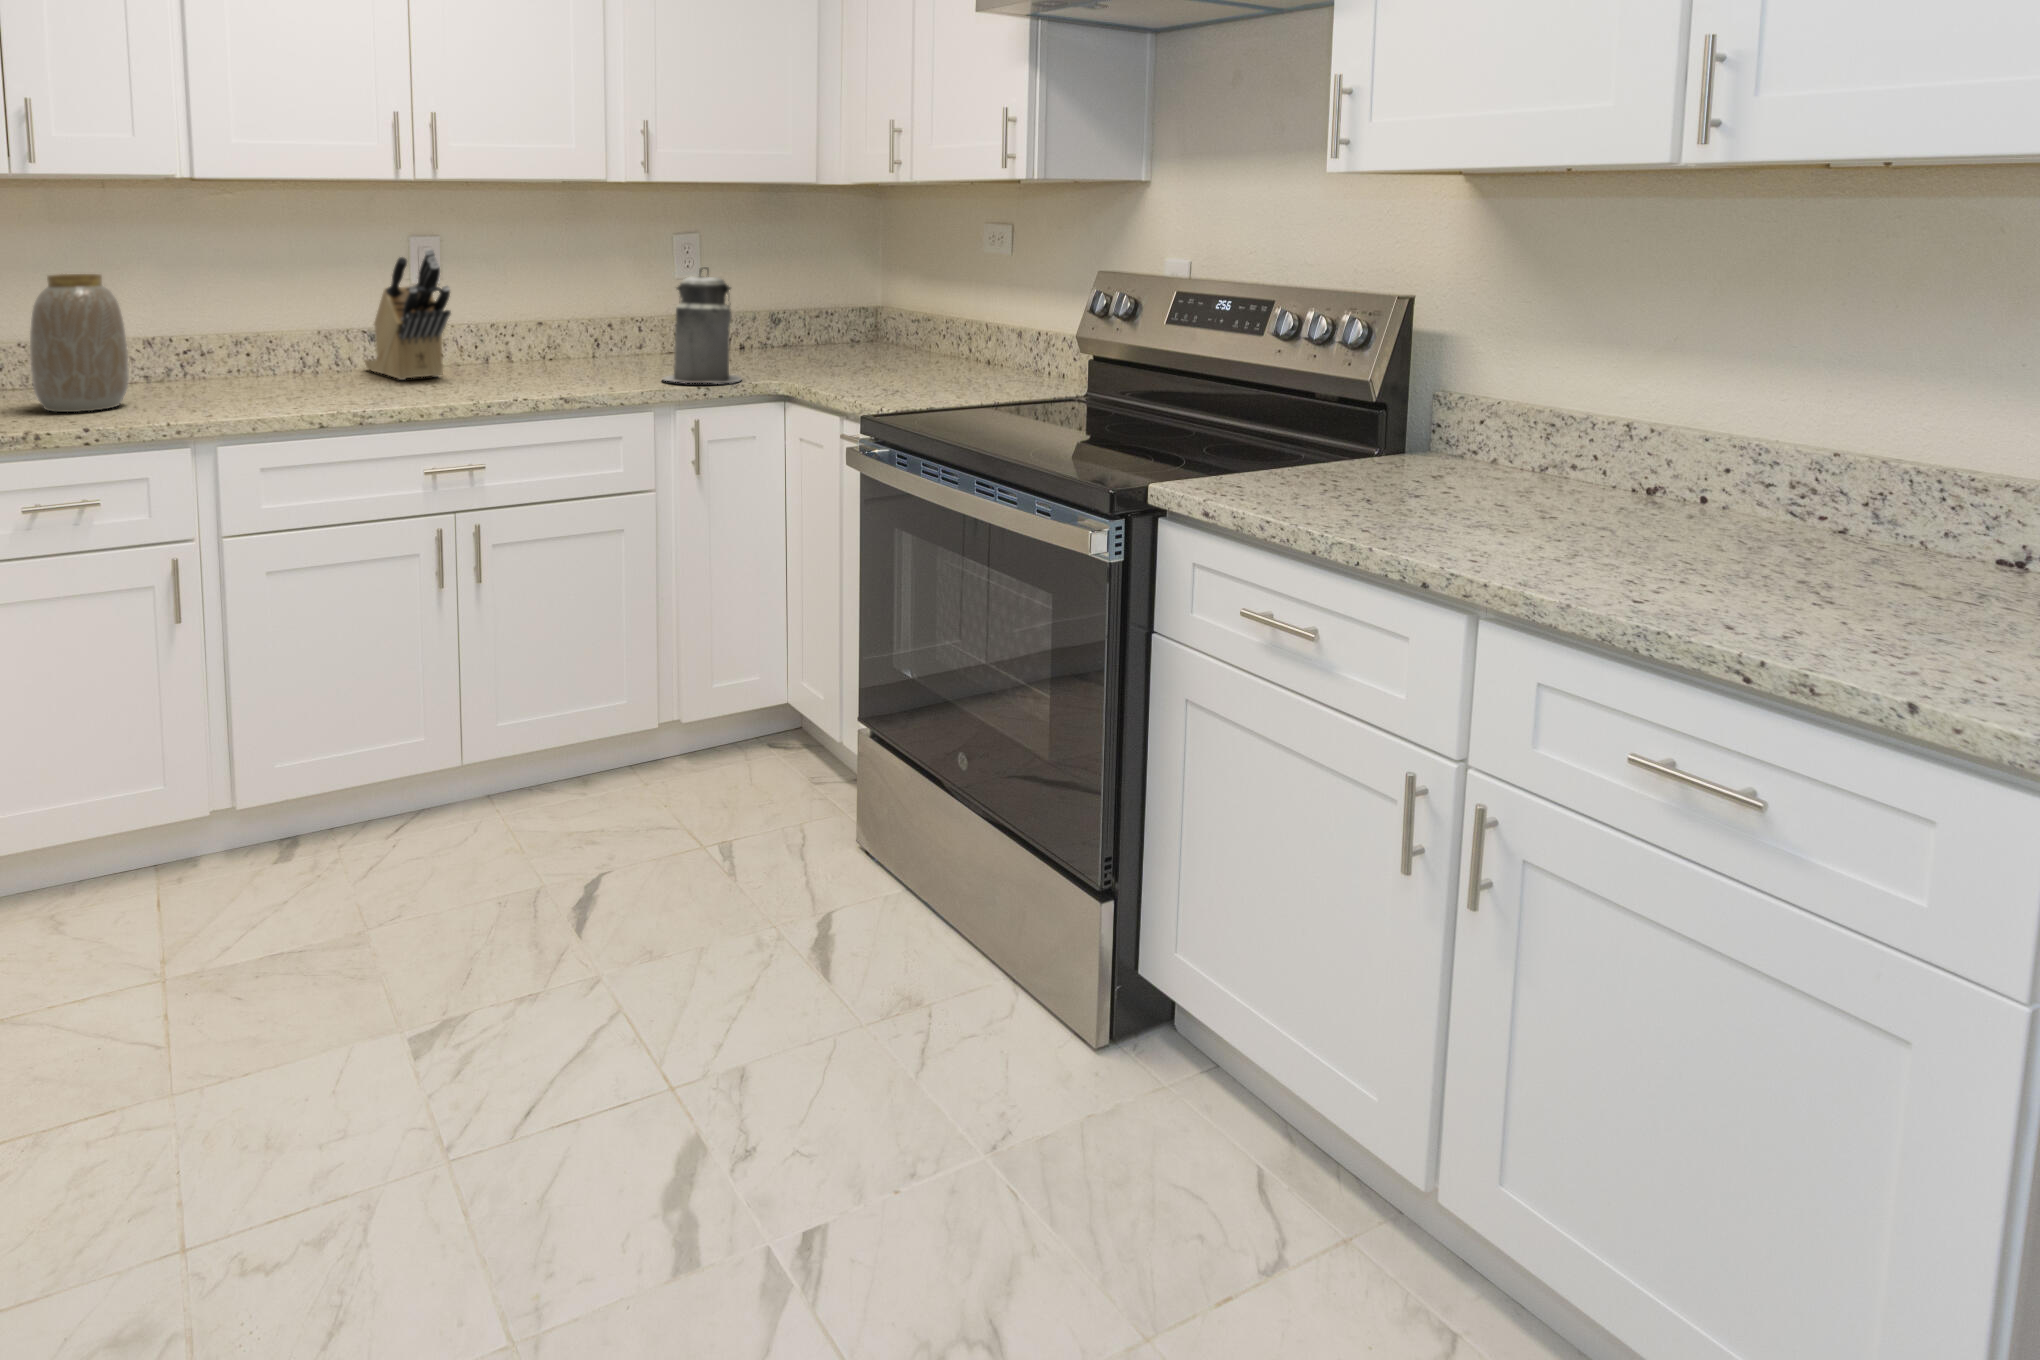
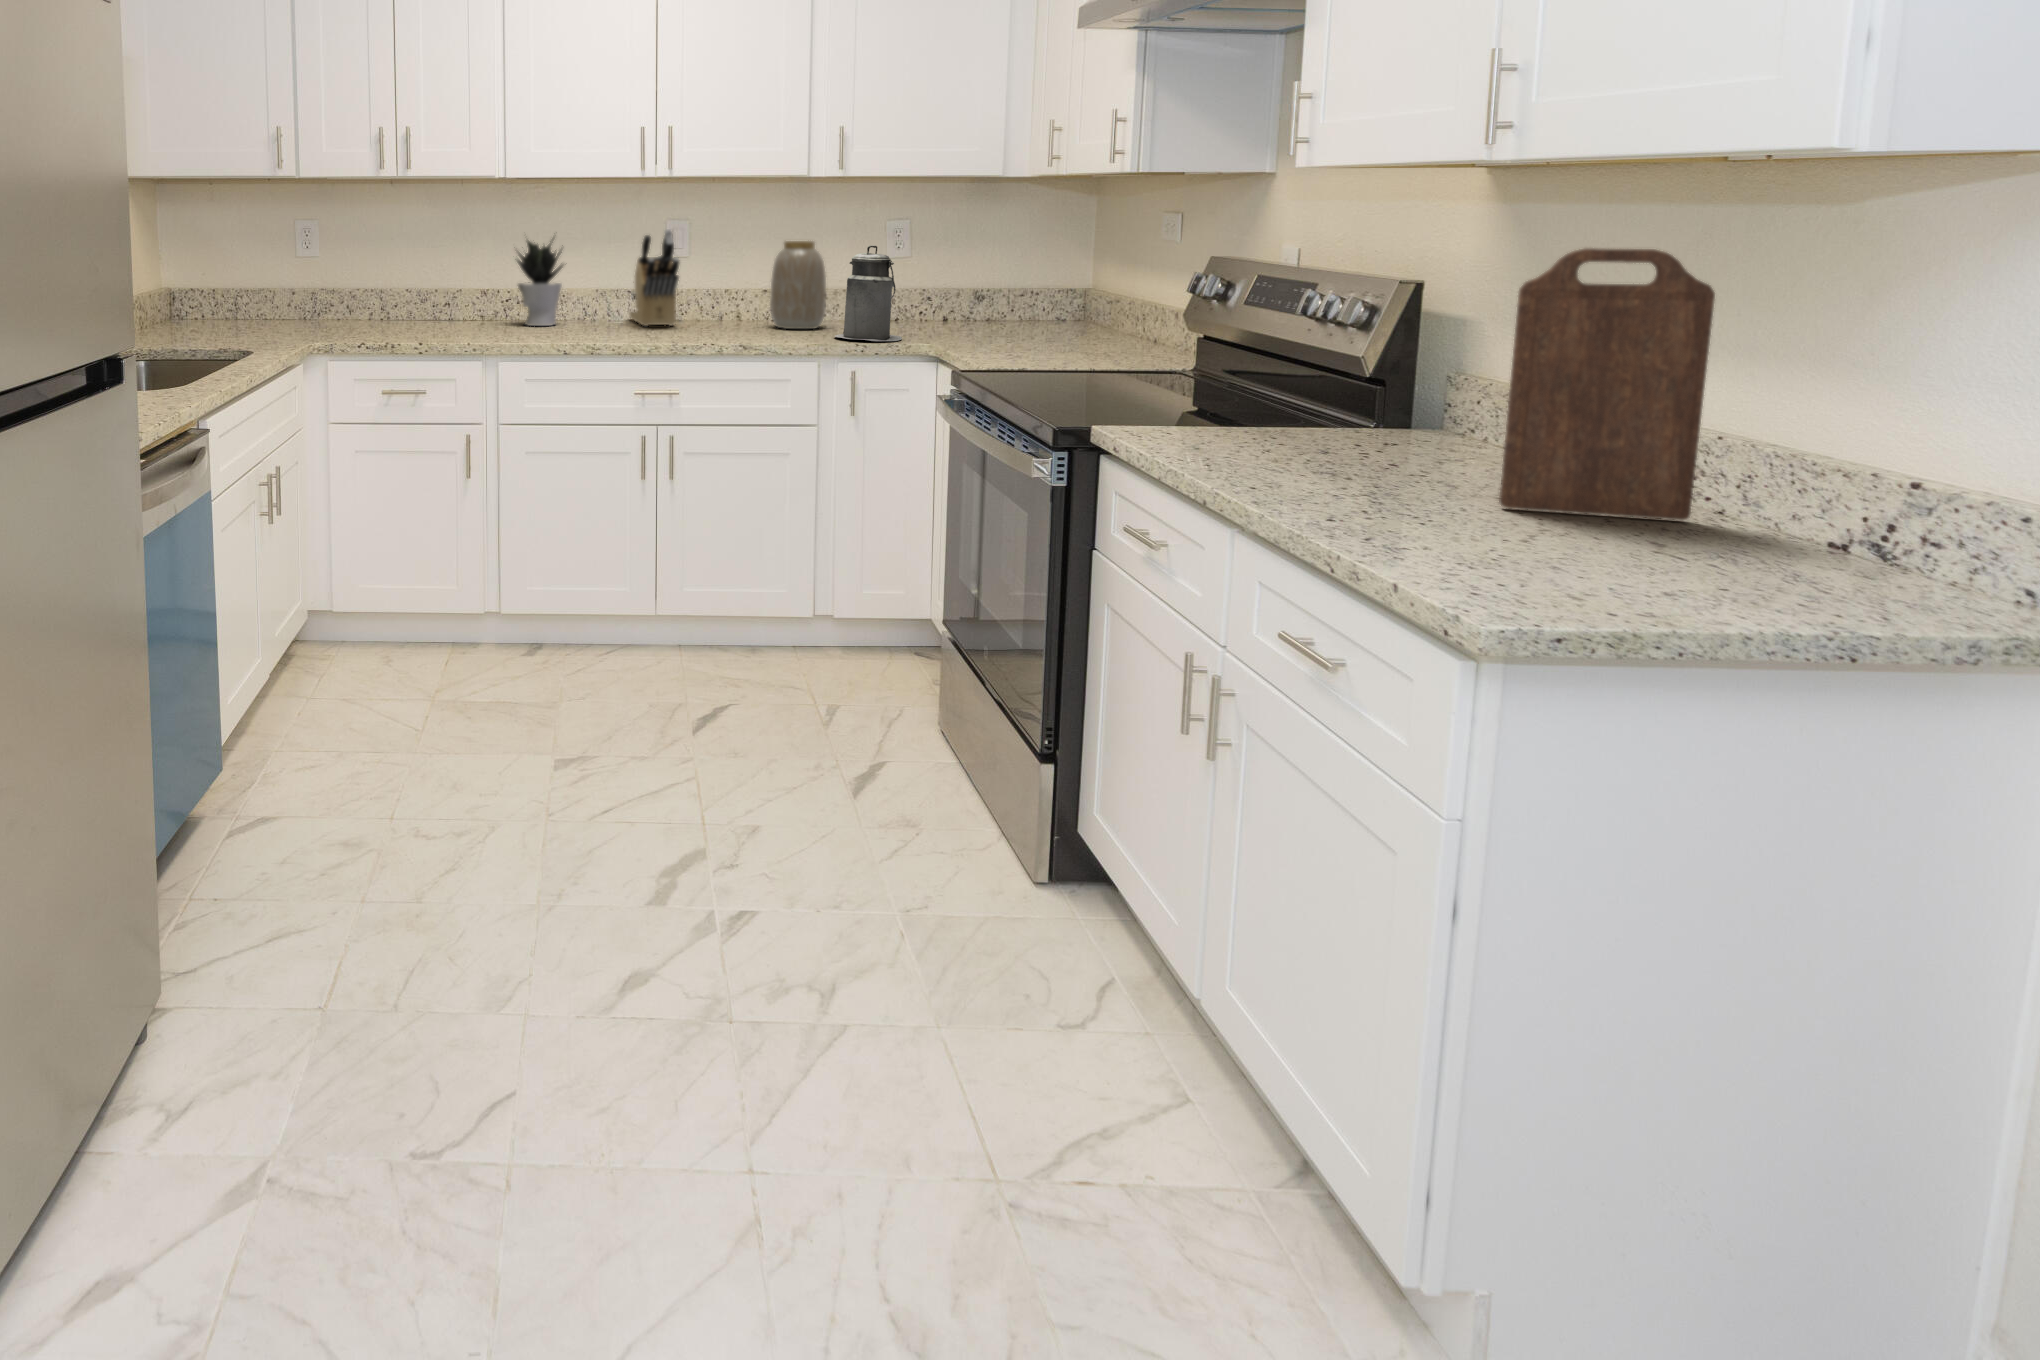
potted plant: none [190,254,286,389] -> present [517,241,563,326]
cutting board: none [1709,257,1885,556] -> present [1499,248,1715,520]
vase: present [30,274,129,412] -> present [770,241,826,329]

